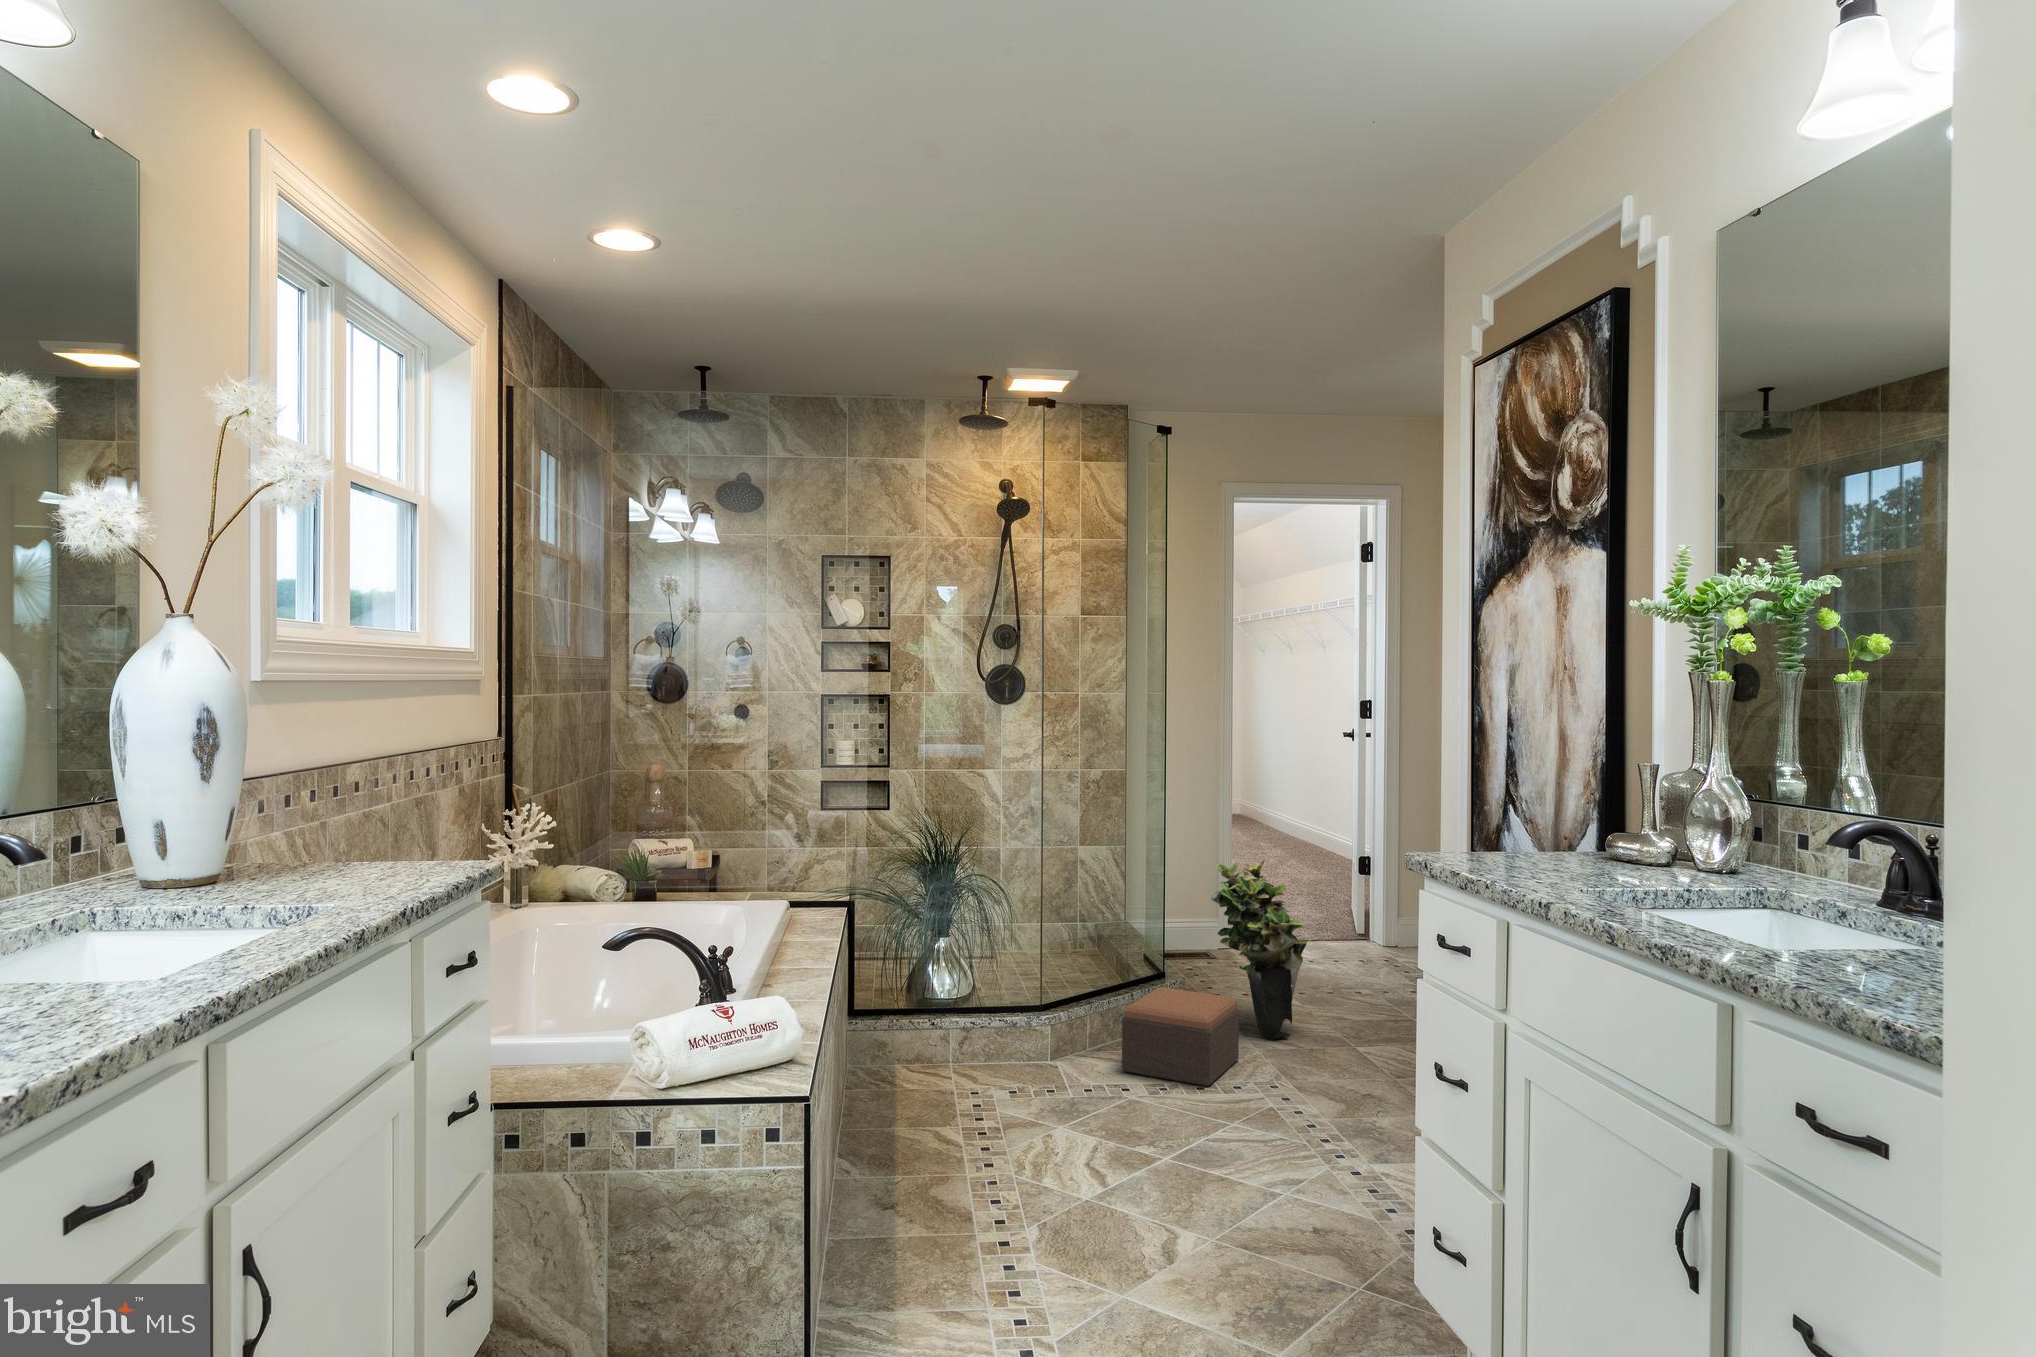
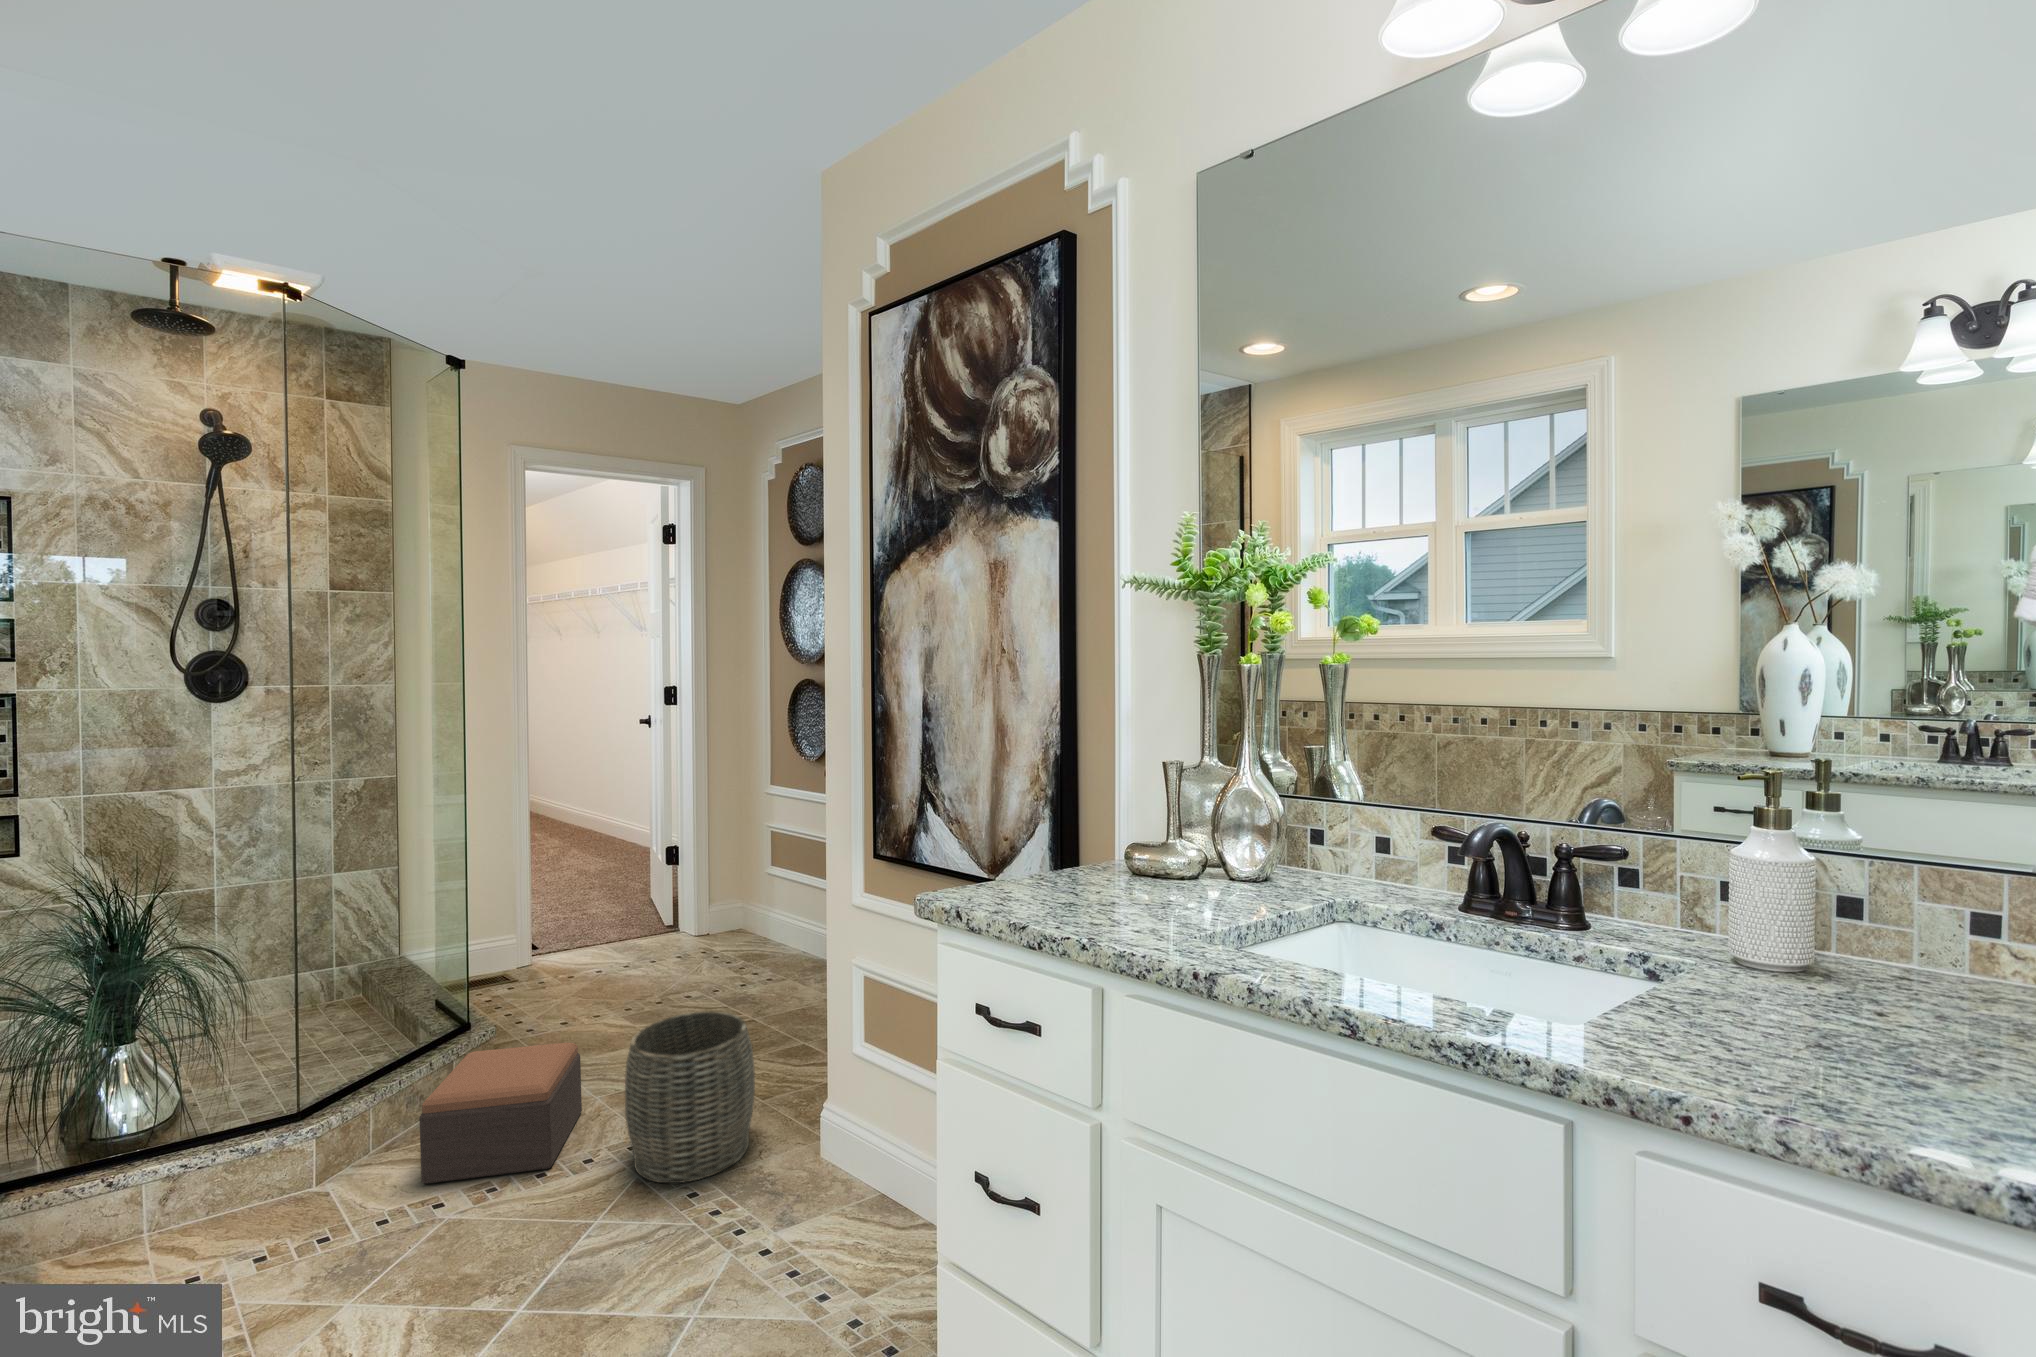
potted plant: present [1211,861,1308,1040] -> none [533,868,654,1069]
woven basket: none [1264,988,1375,1125] -> present [625,1011,755,1183]

